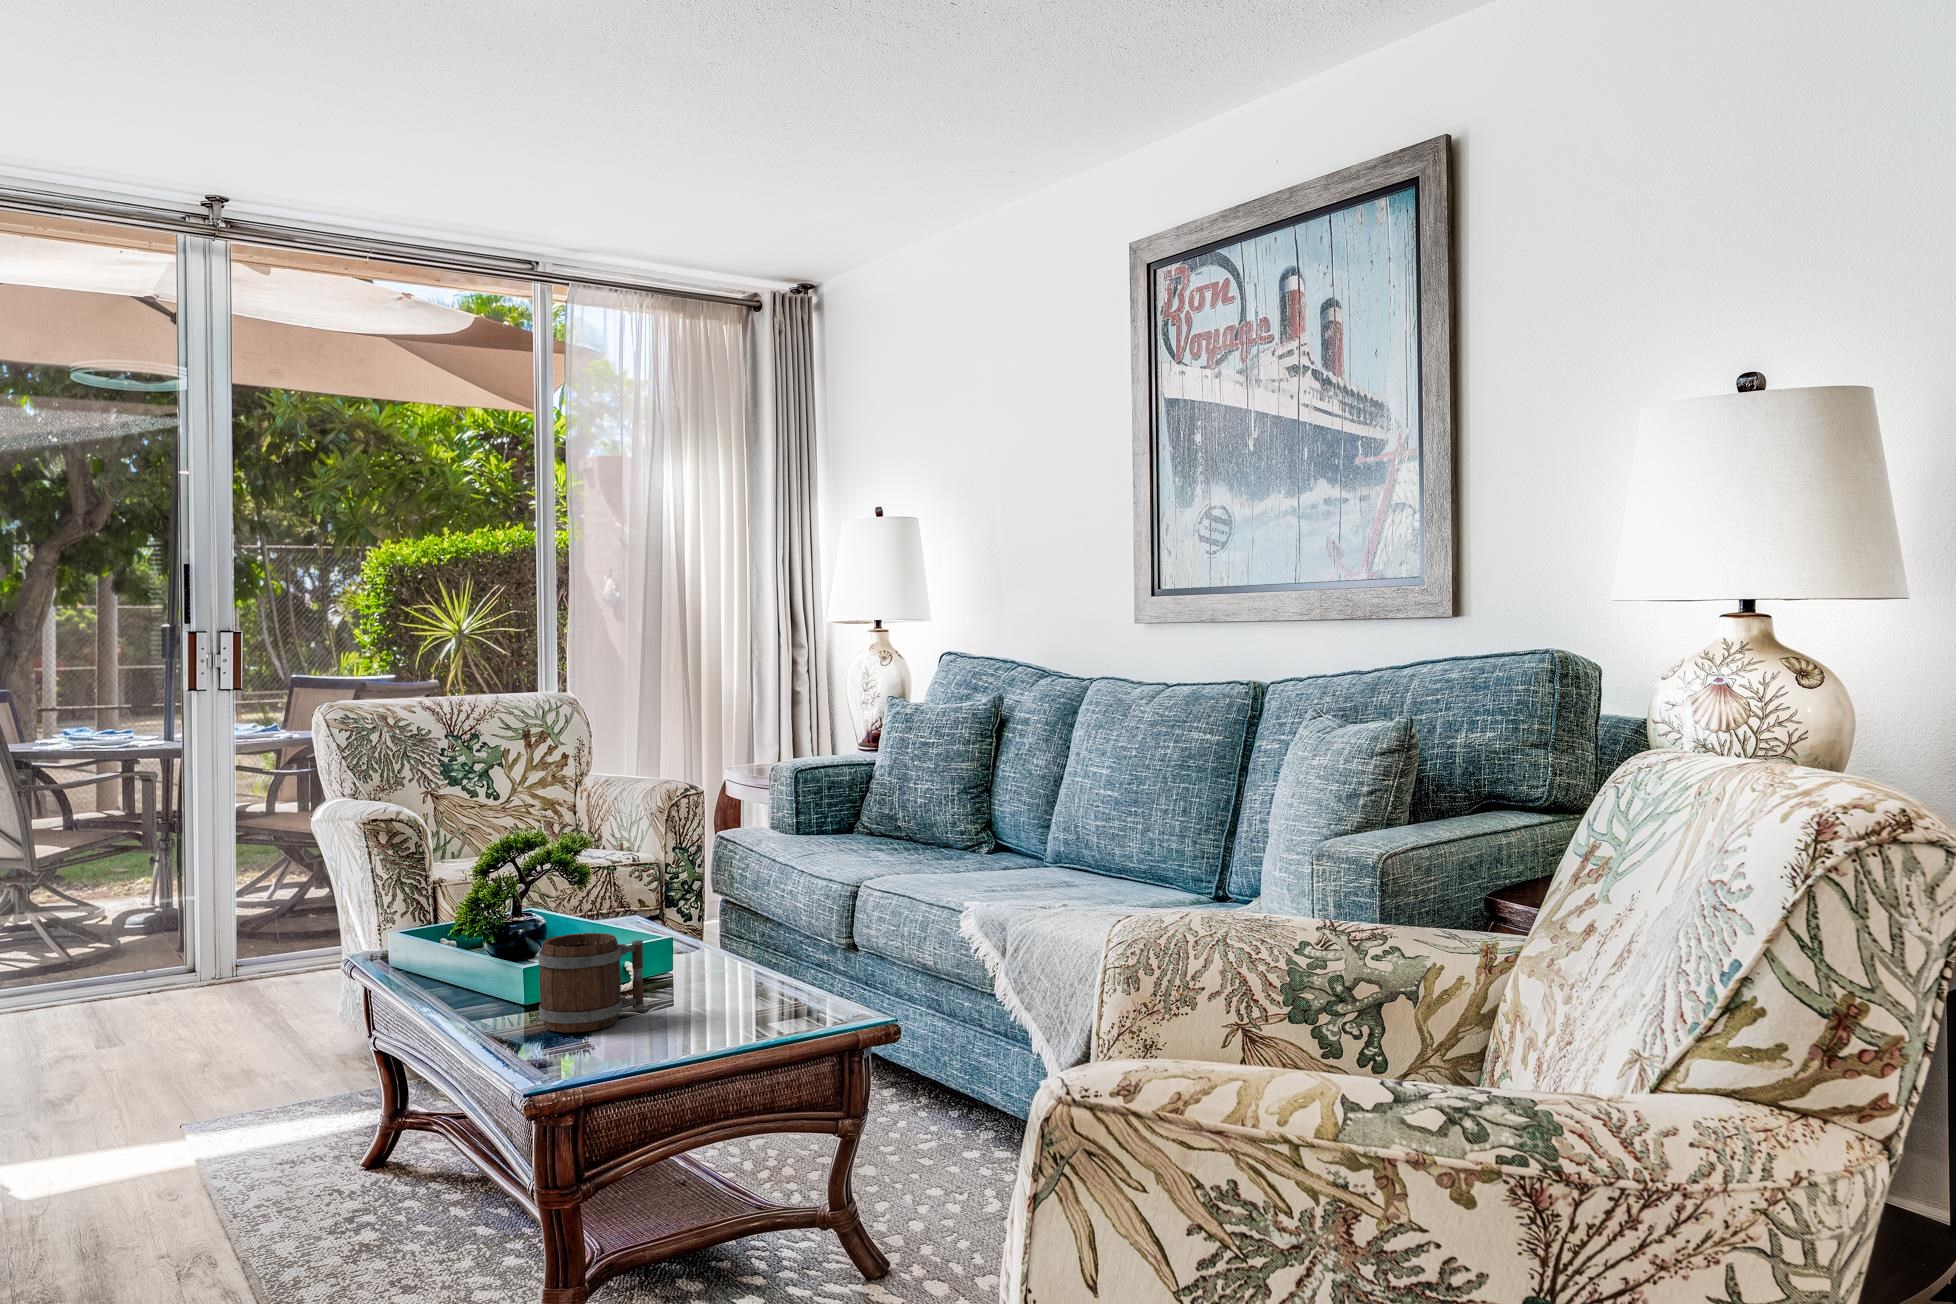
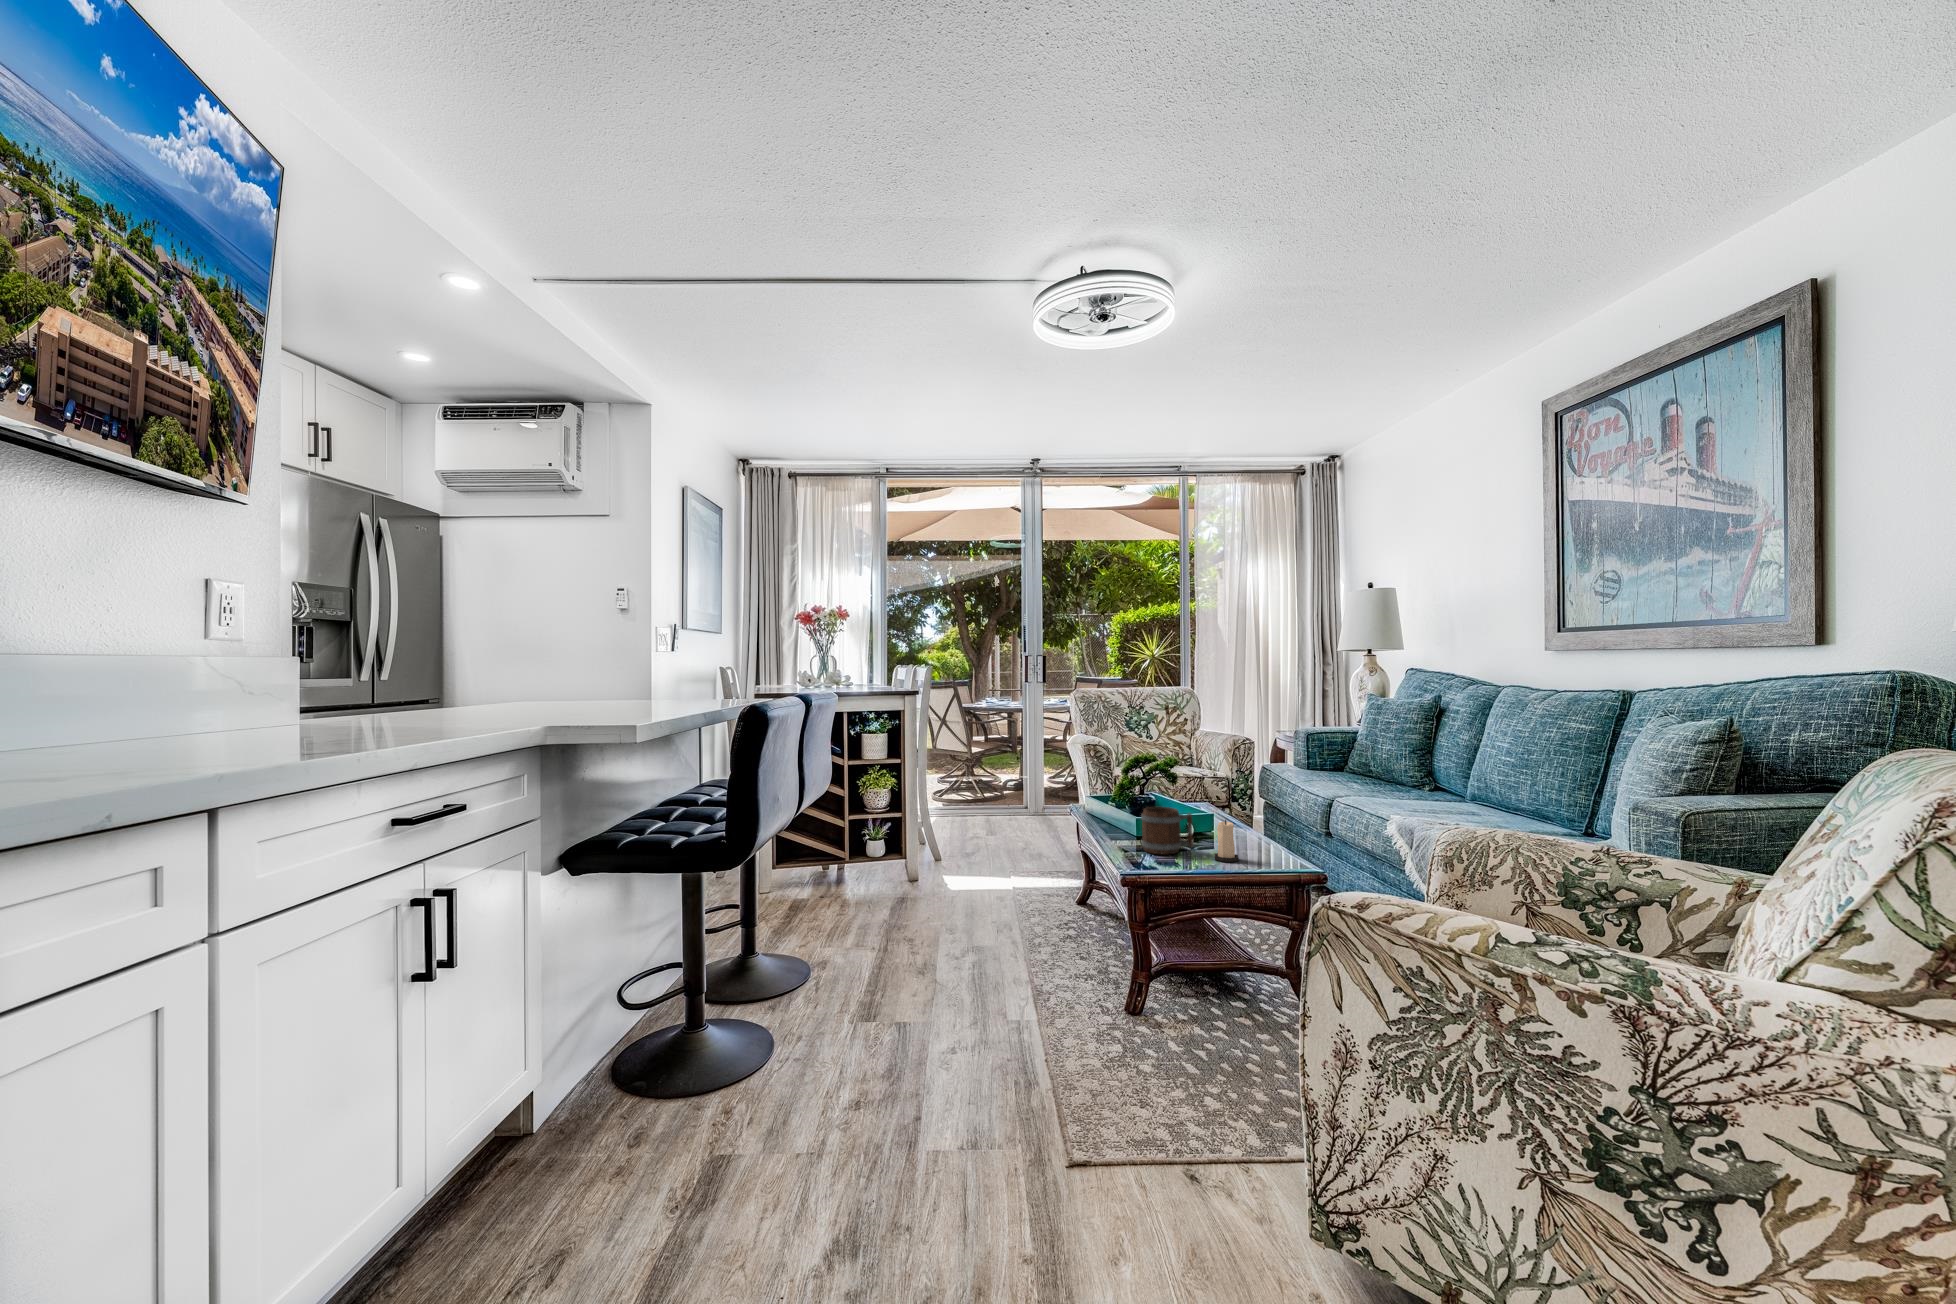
candle: none [690,944,737,1027] -> present [1215,820,1238,862]

